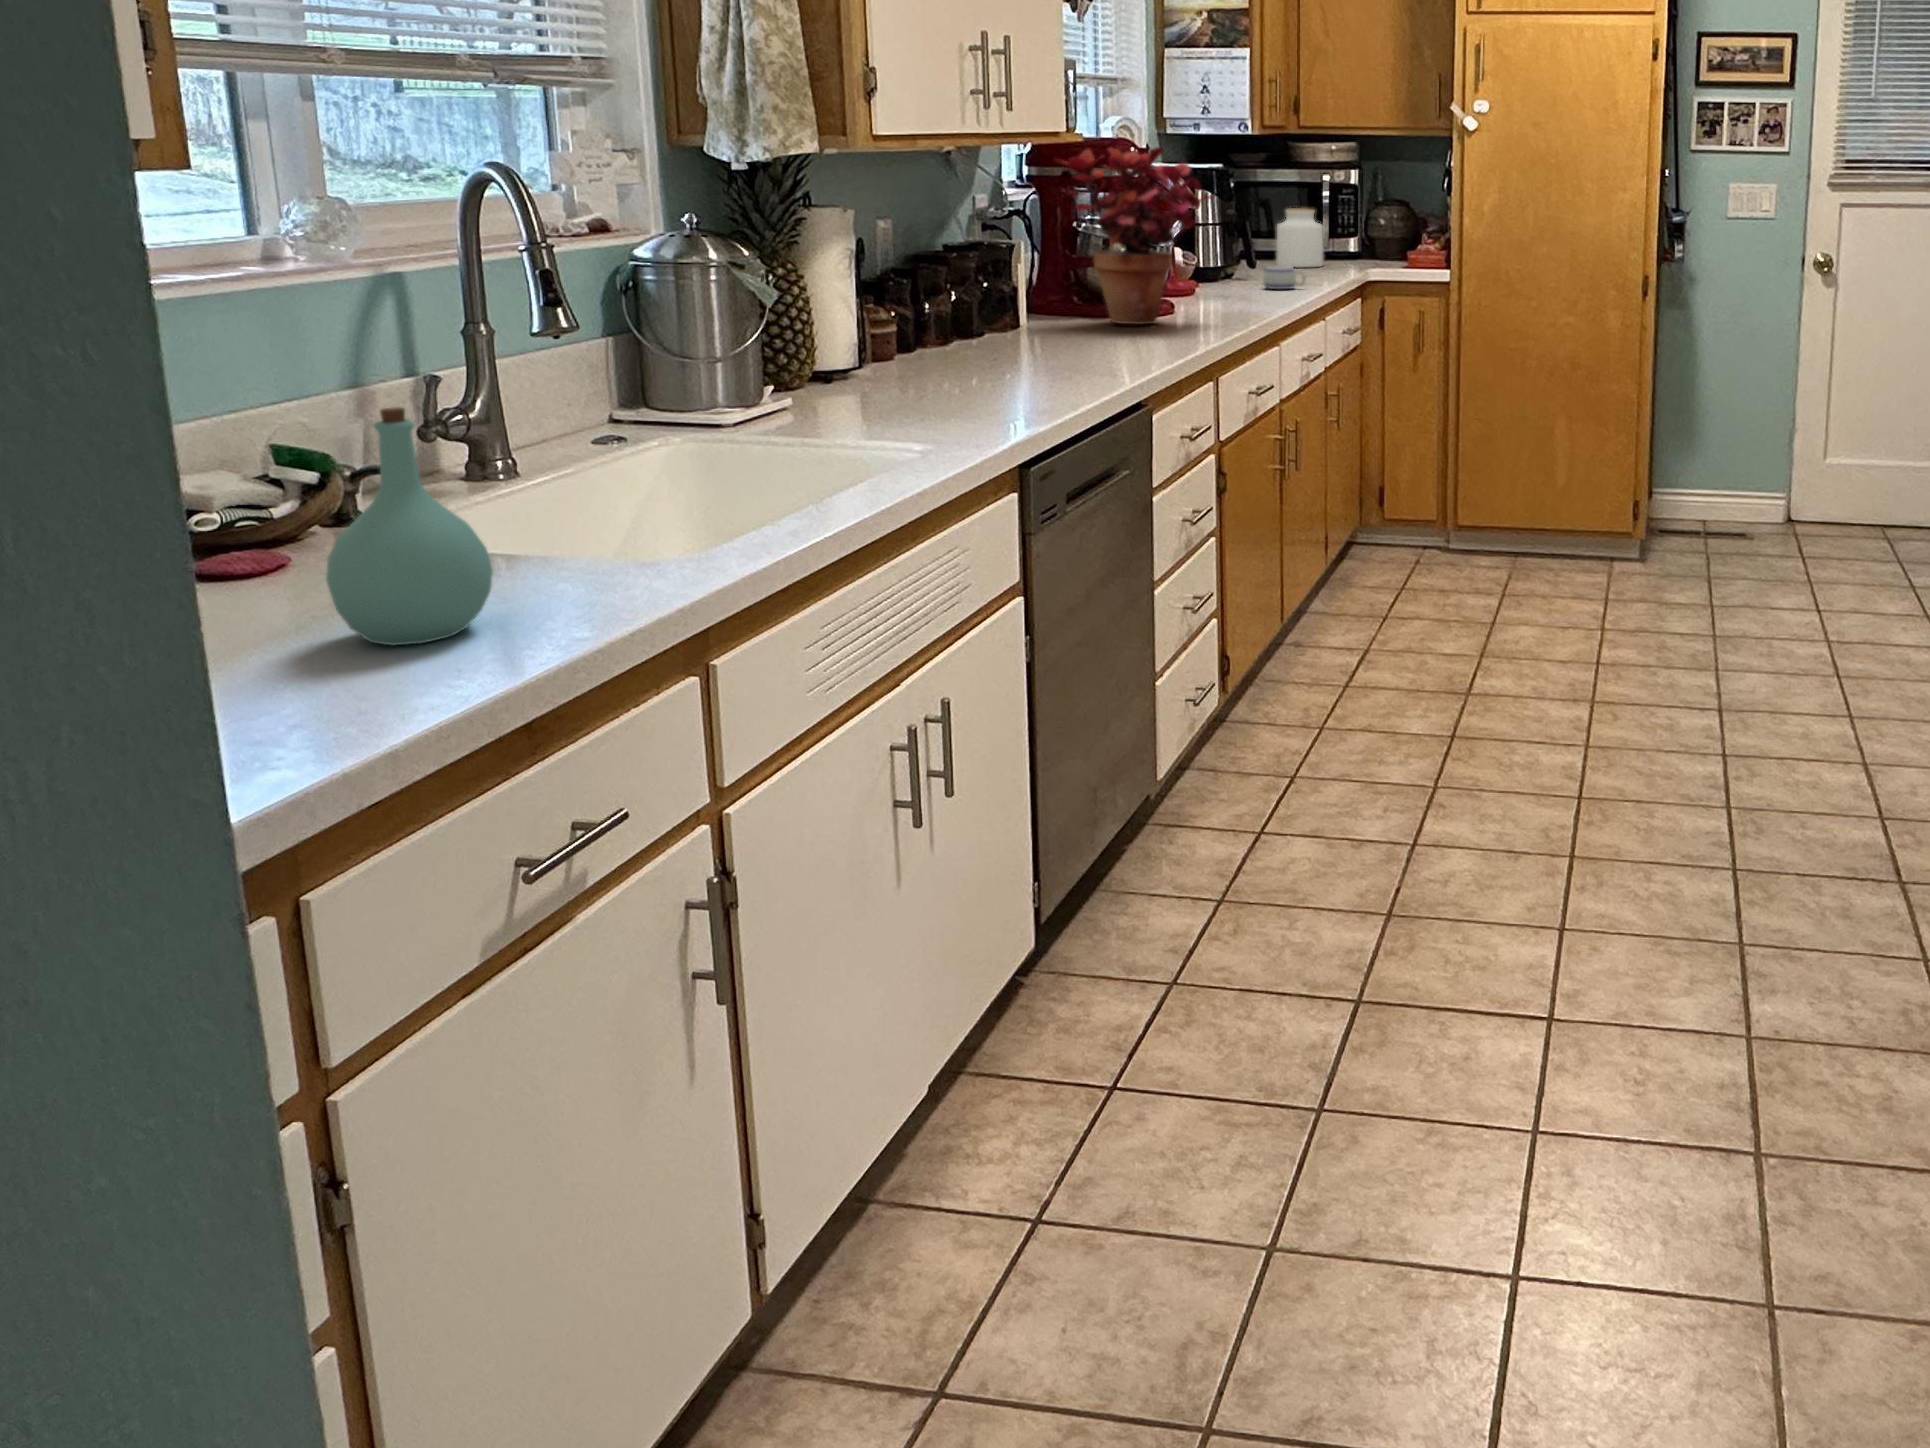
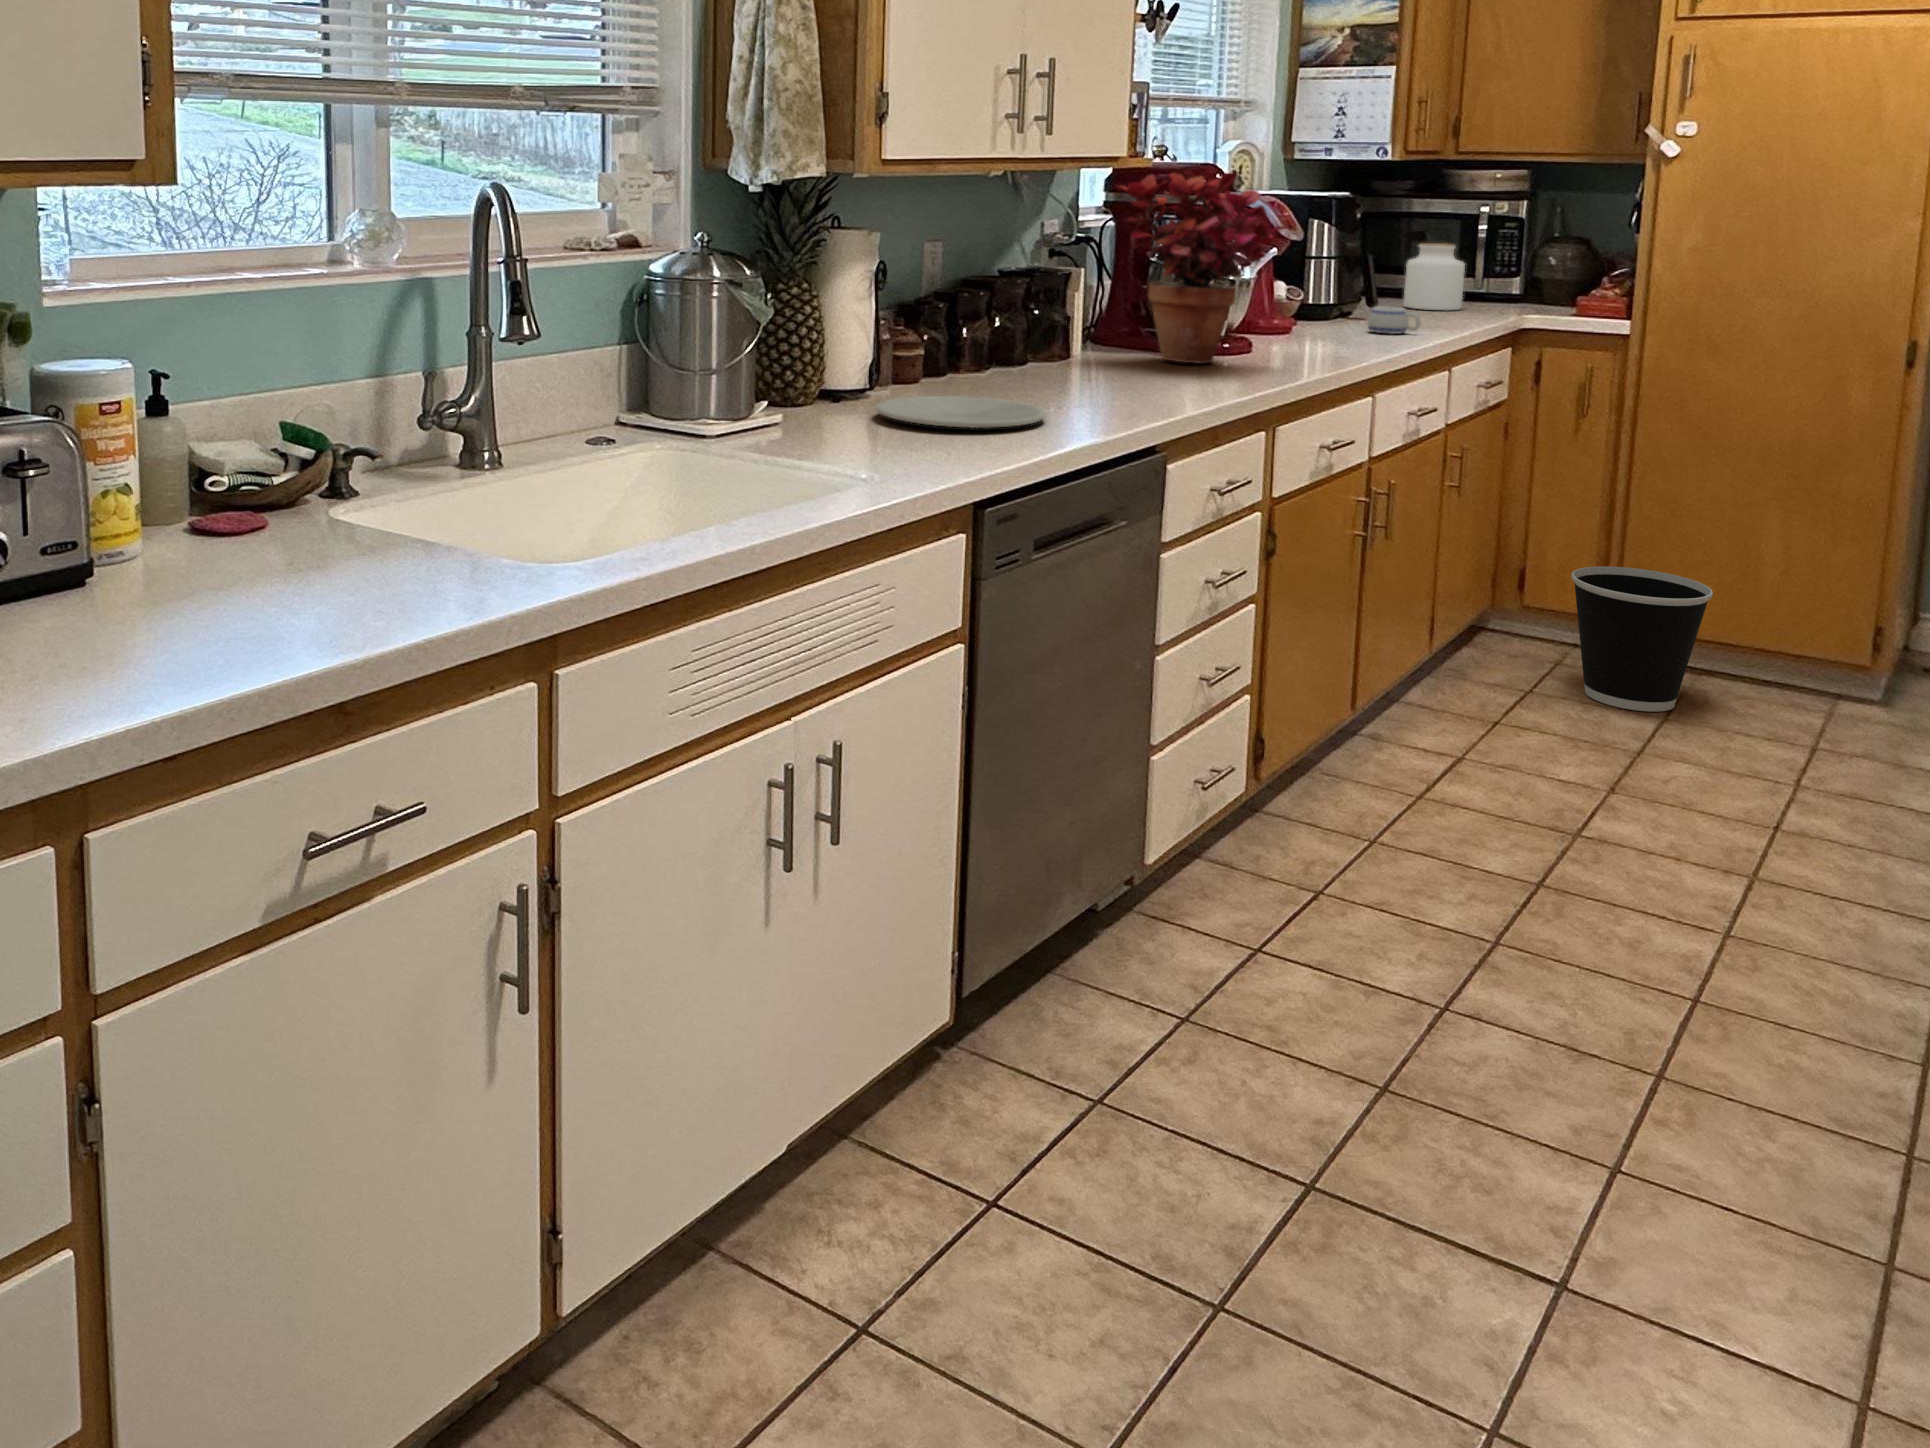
plate: none [884,368,1052,396] -> present [876,396,1046,428]
bottle: present [326,407,493,645] -> none [216,396,351,614]
wastebasket: none [1427,472,1526,585] -> present [1571,567,1713,712]

